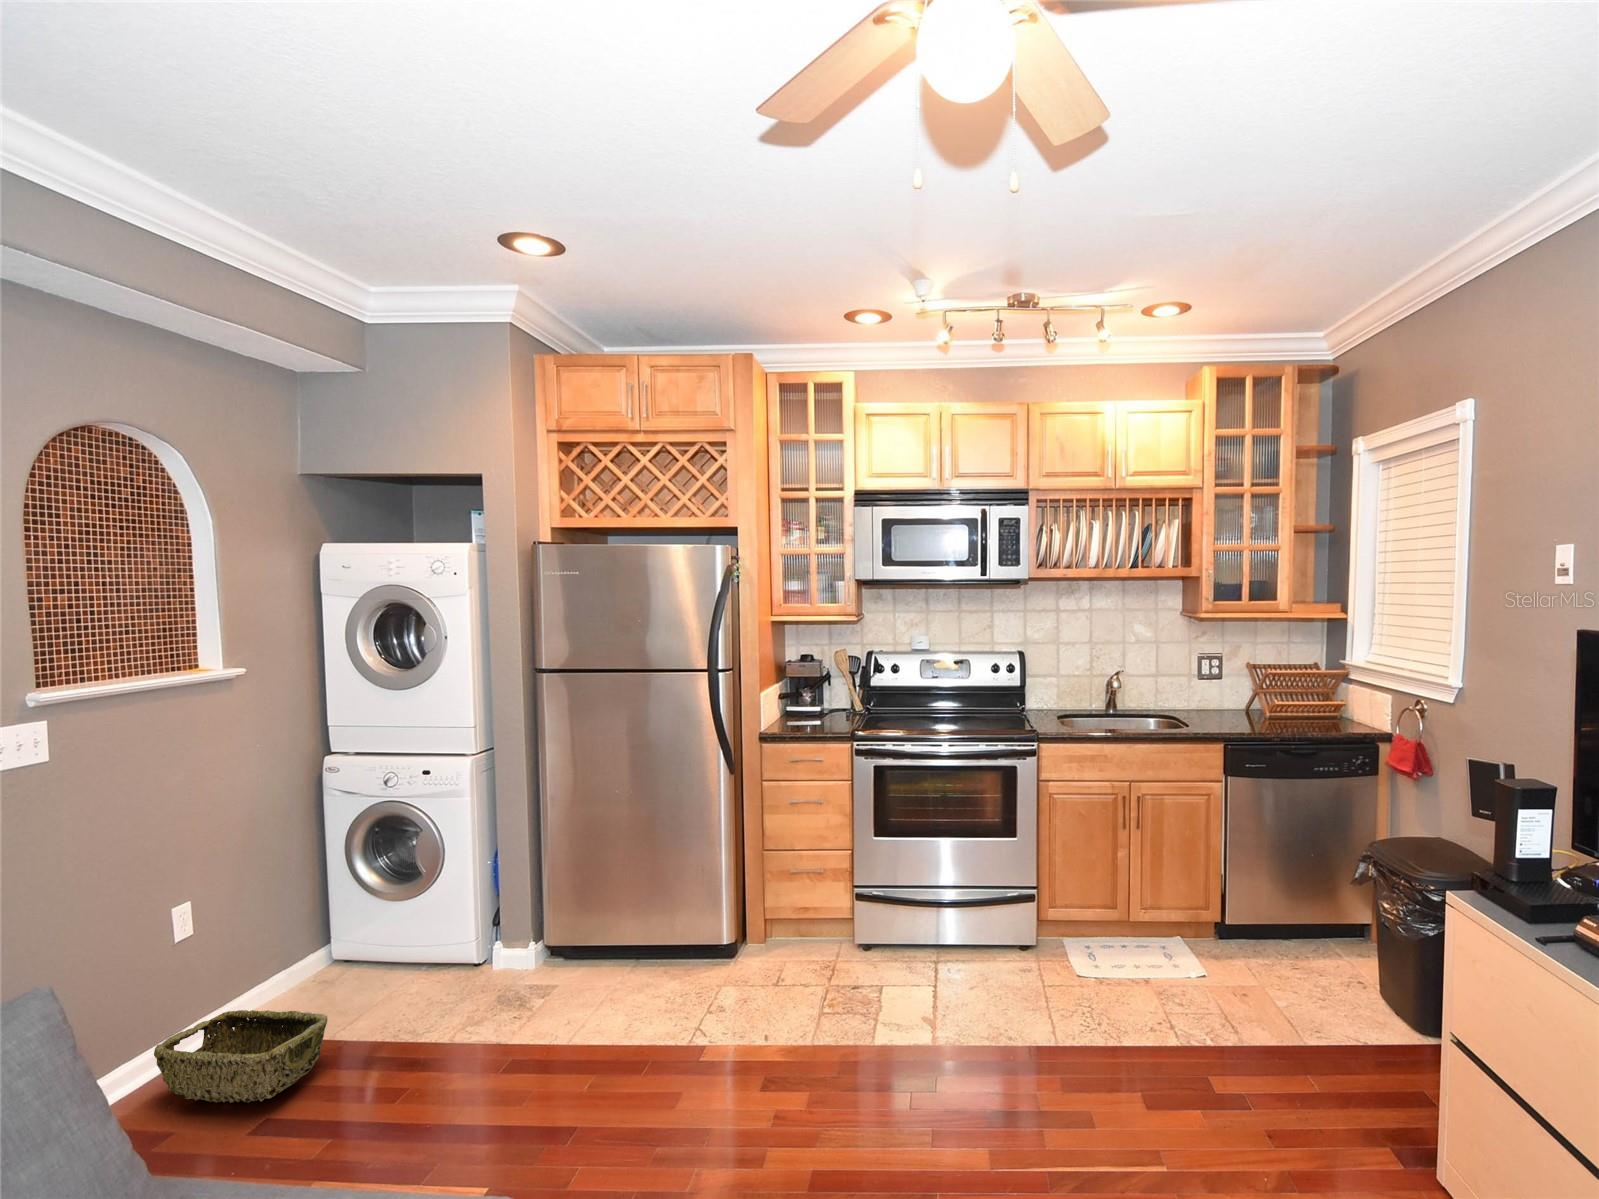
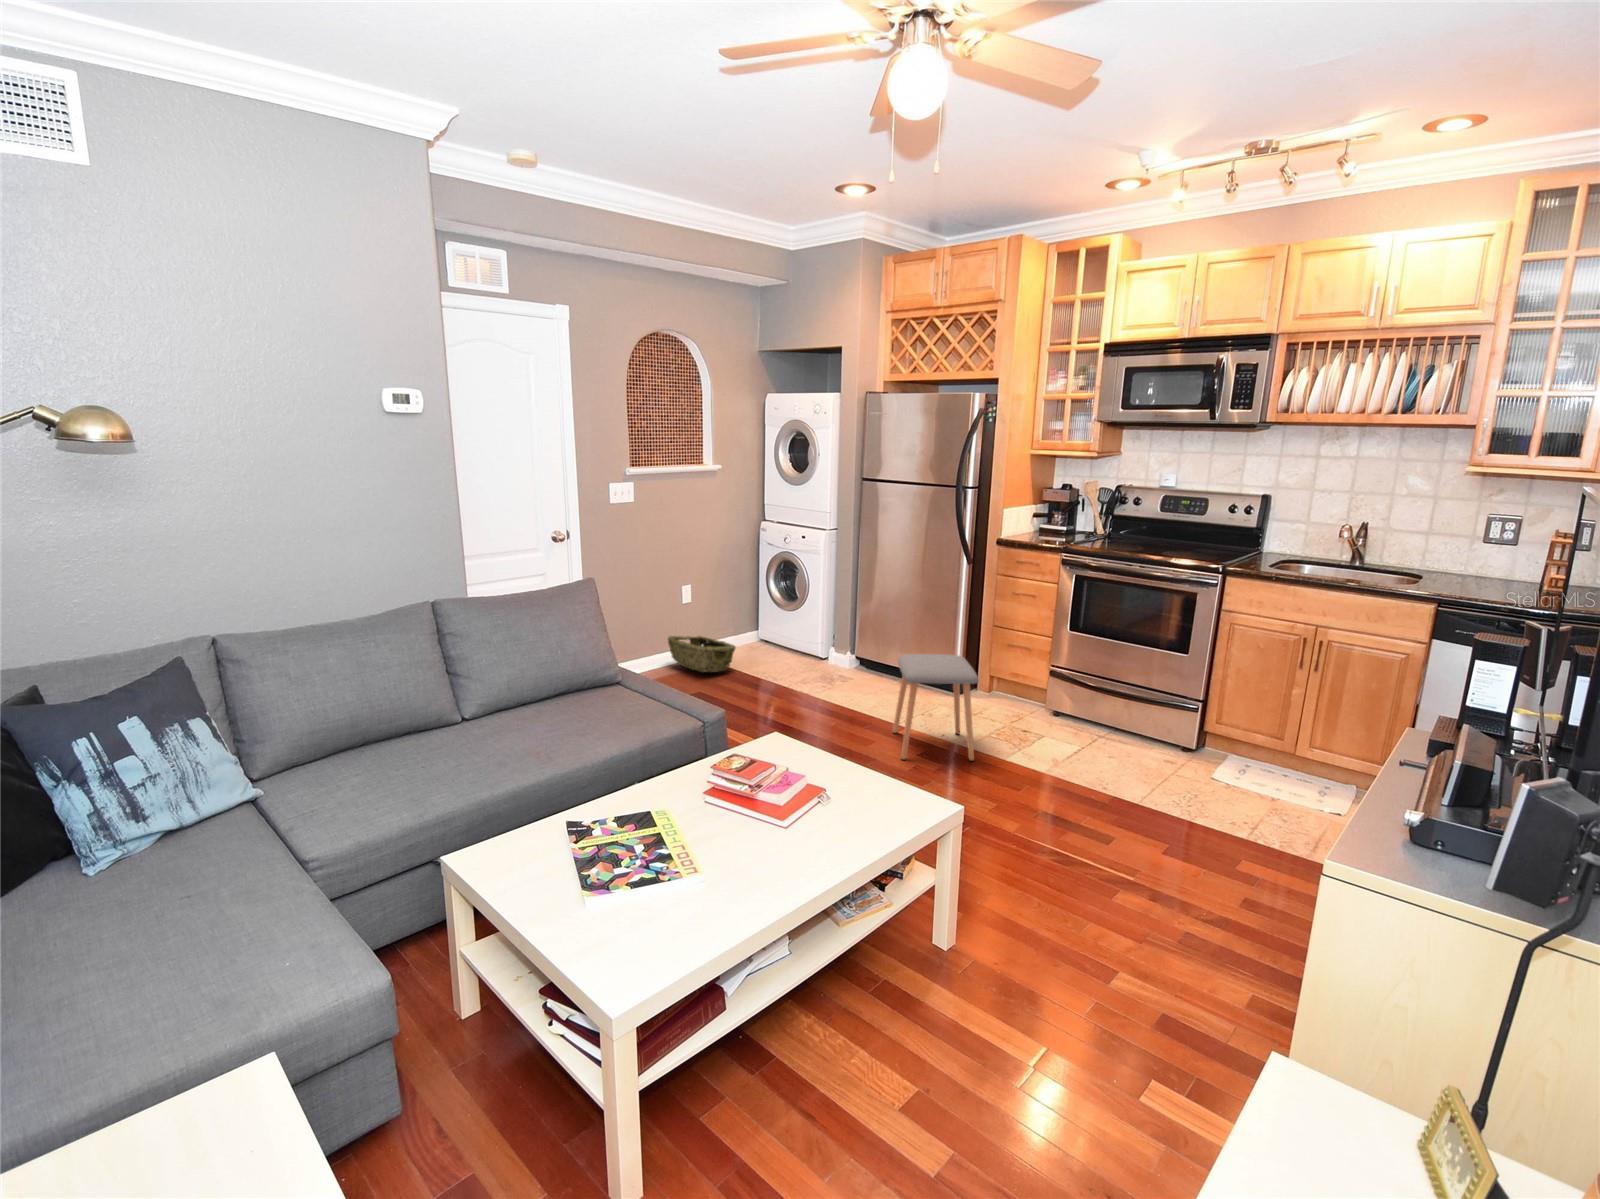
stool: none [706,940,860,1168] -> present [893,654,978,761]

